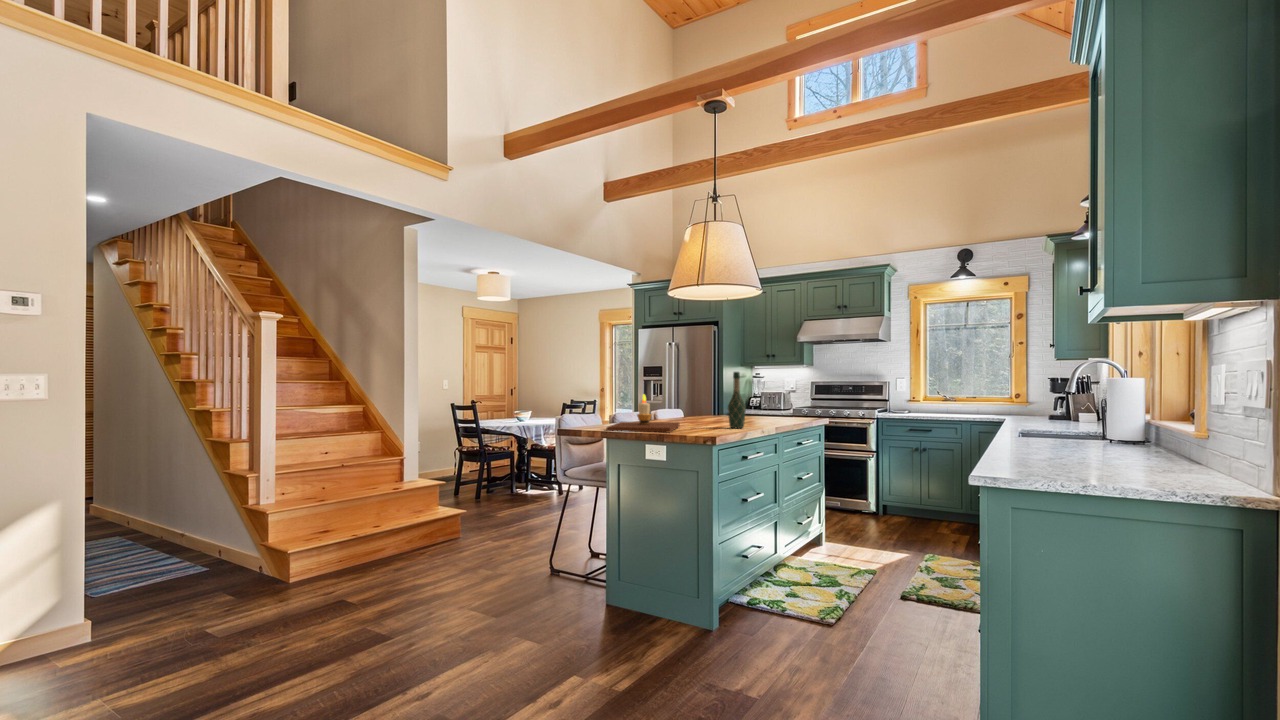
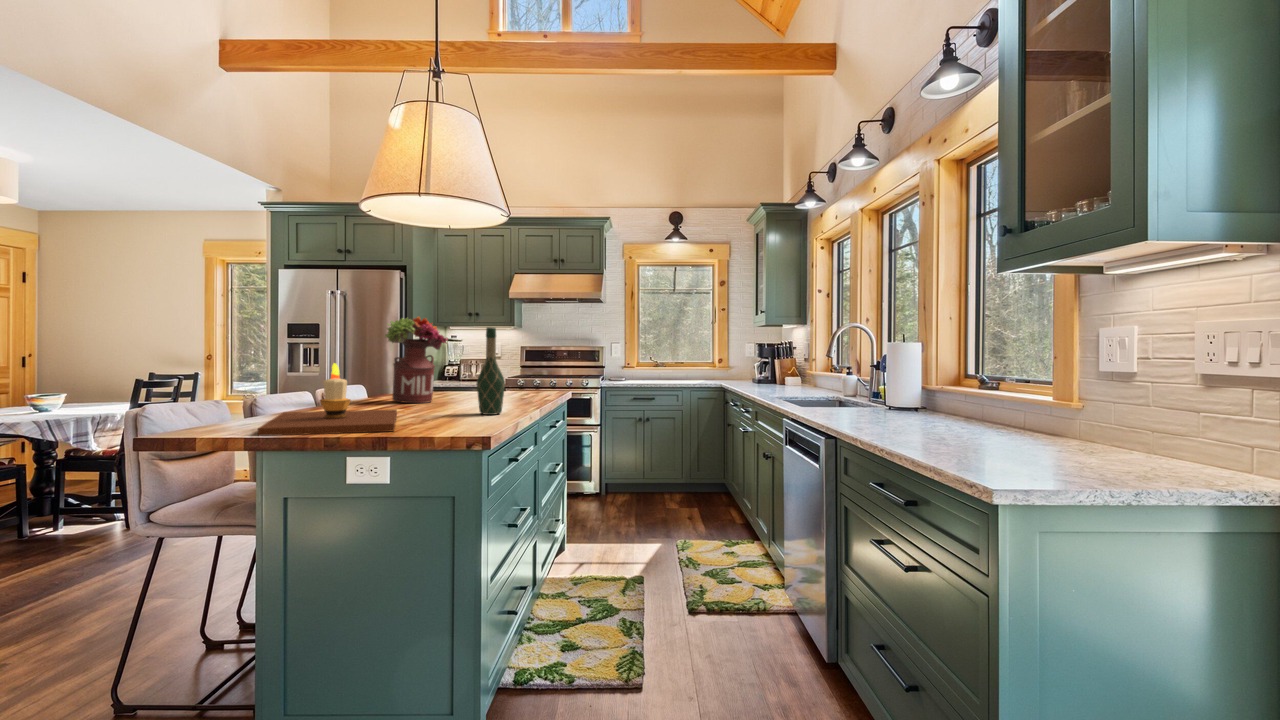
flower arrangement: none [681,364,721,422] -> present [385,317,448,403]

